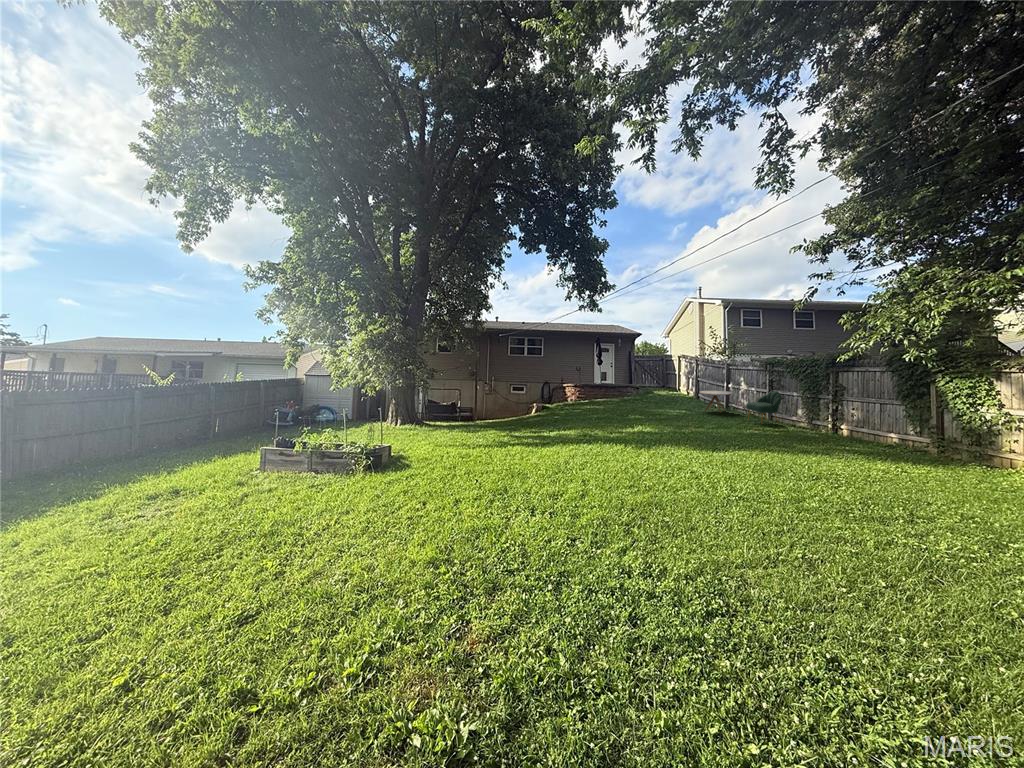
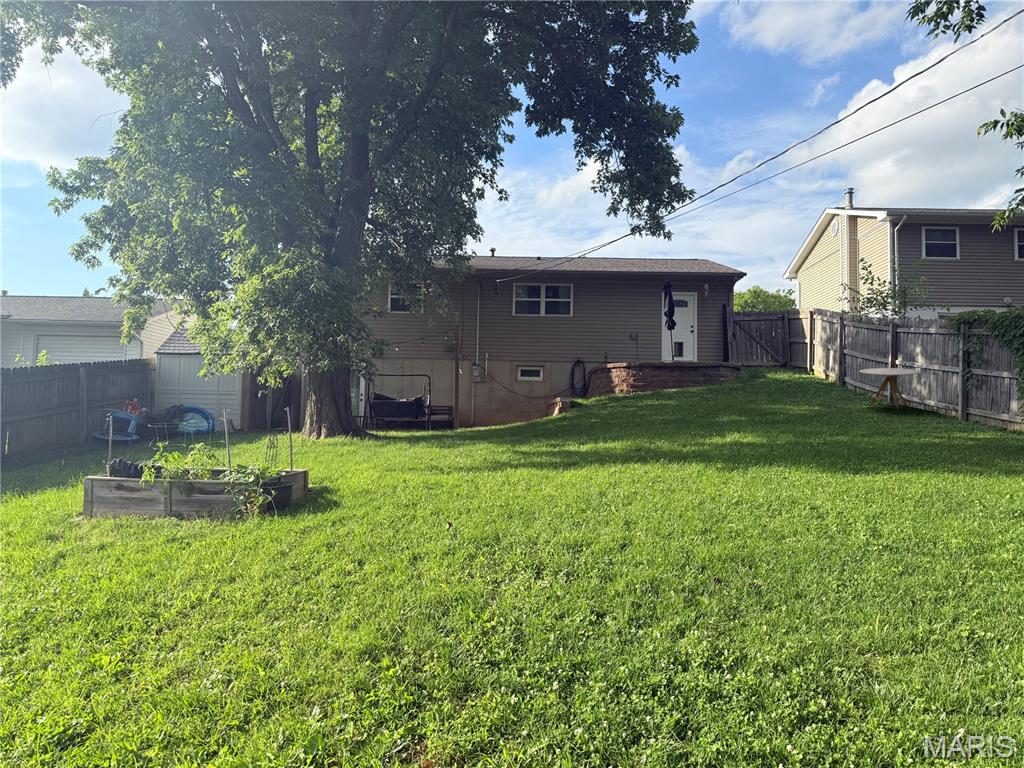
chair: present [746,391,781,422] -> none [942,367,1005,428]

